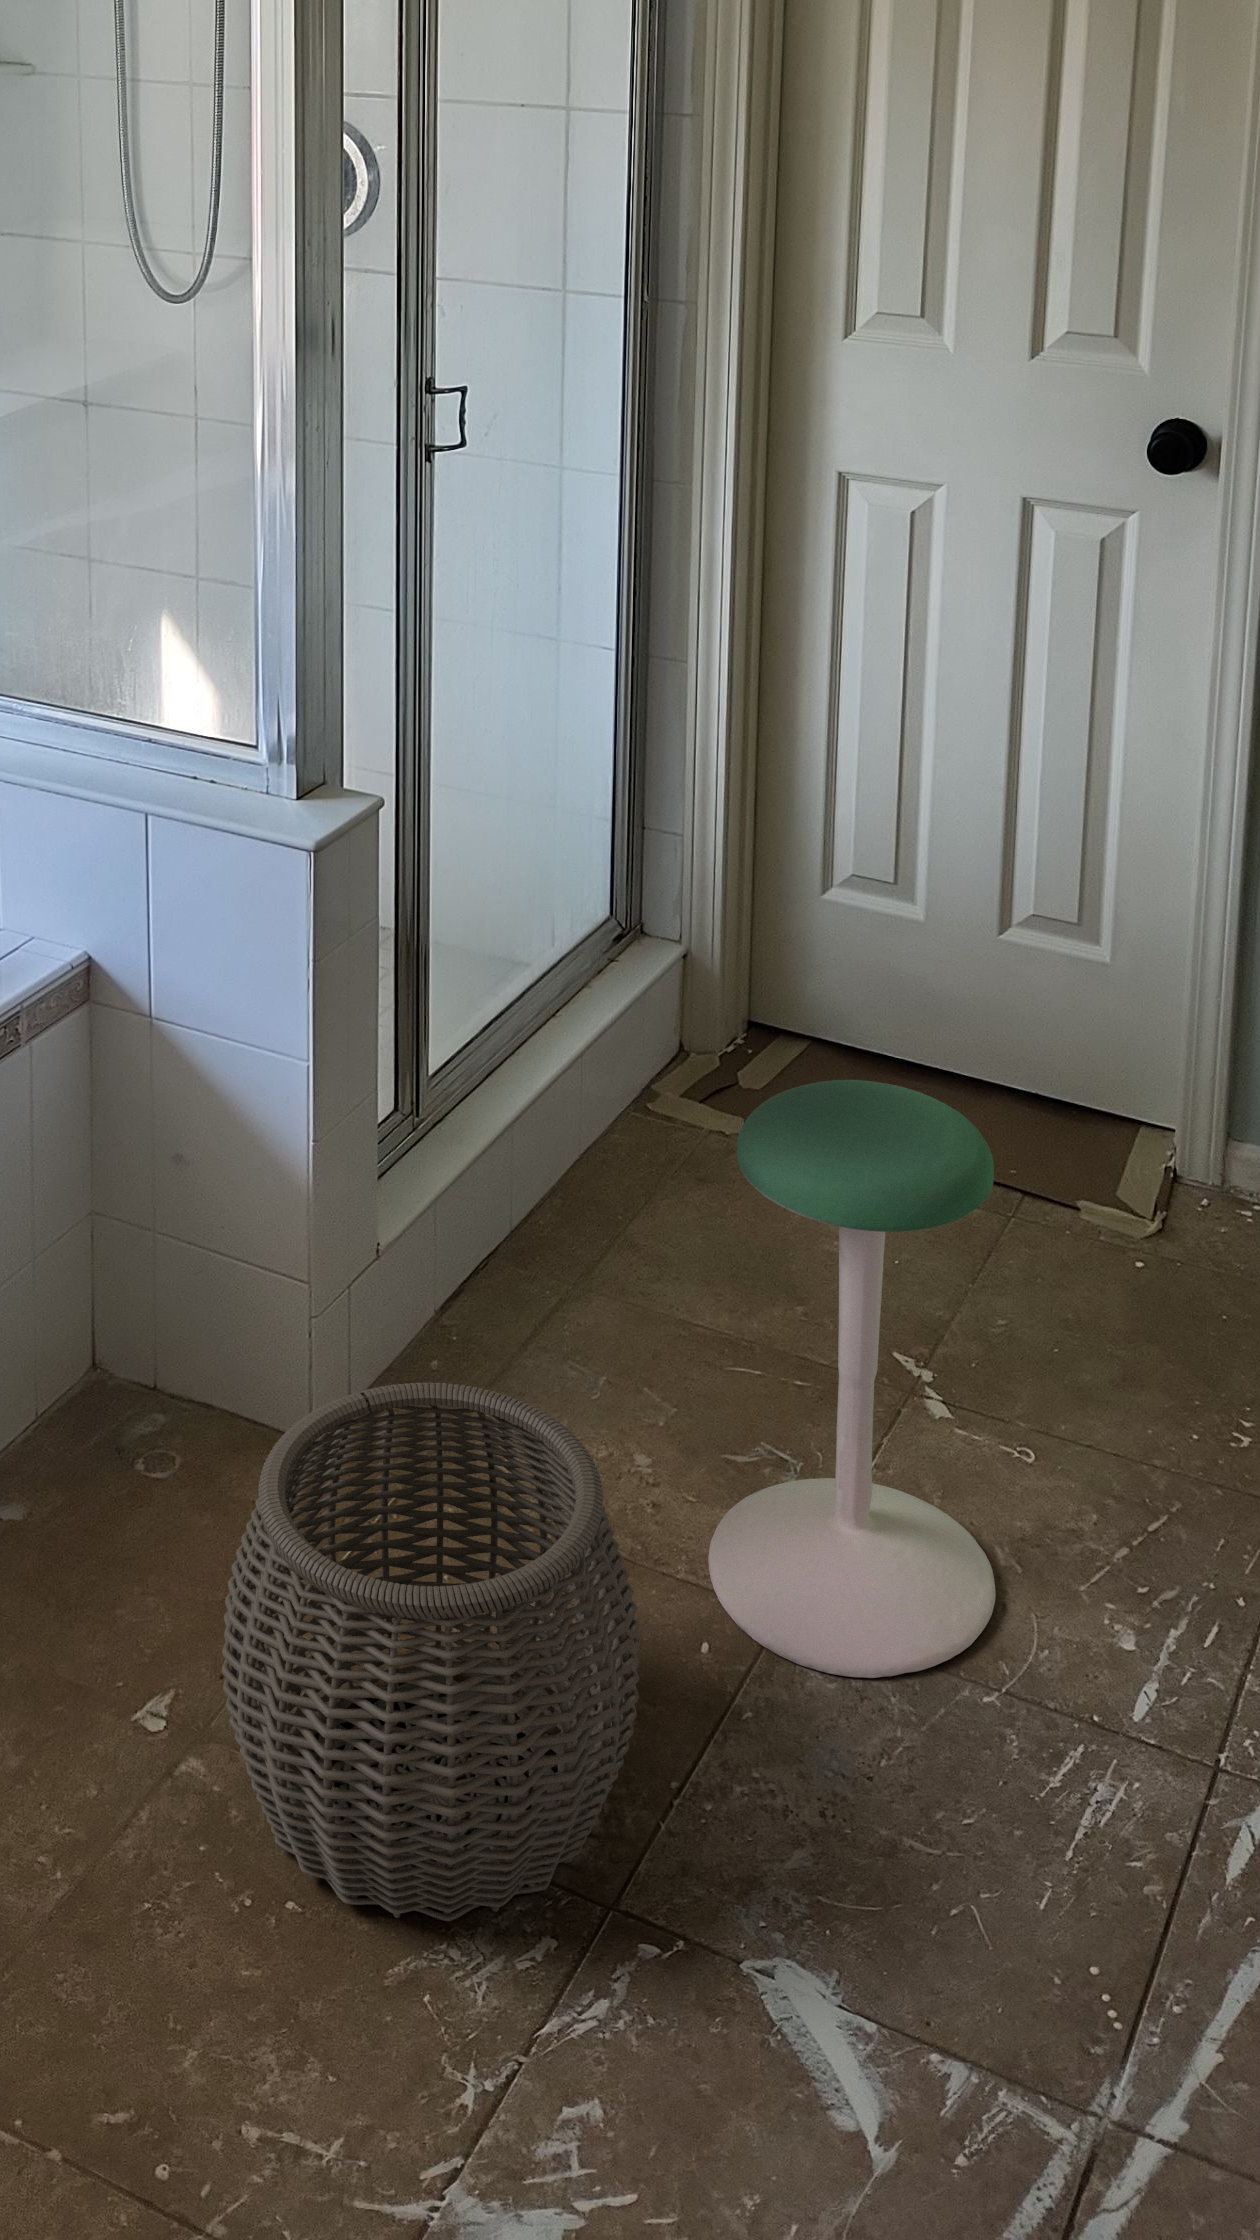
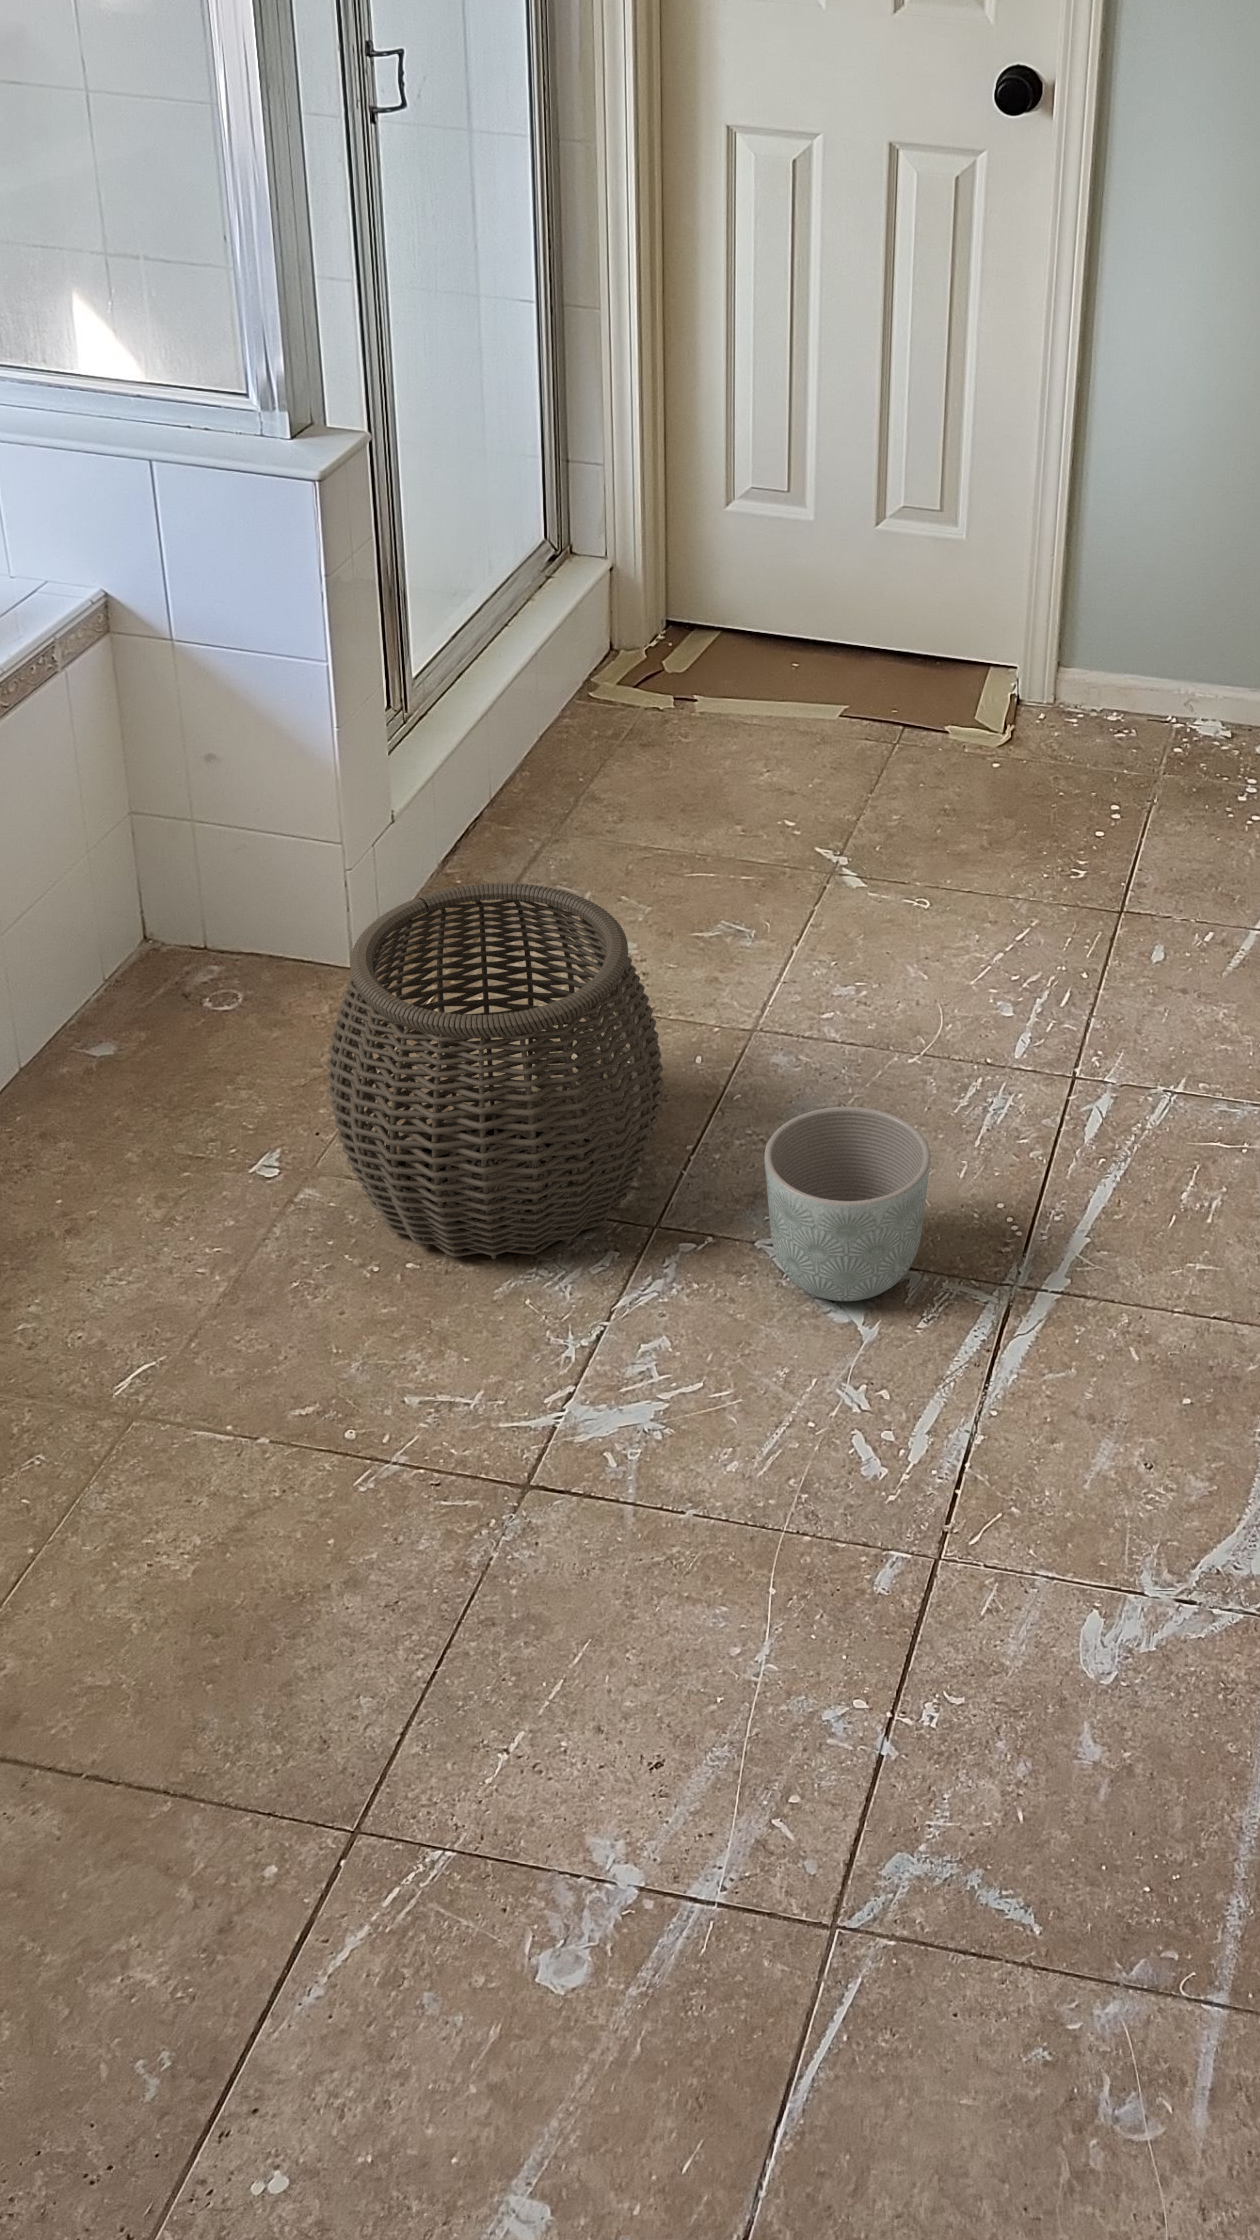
stool: present [708,1080,995,1678] -> none [691,623,912,1064]
planter: none [753,1783,985,2097] -> present [764,1106,931,1301]

